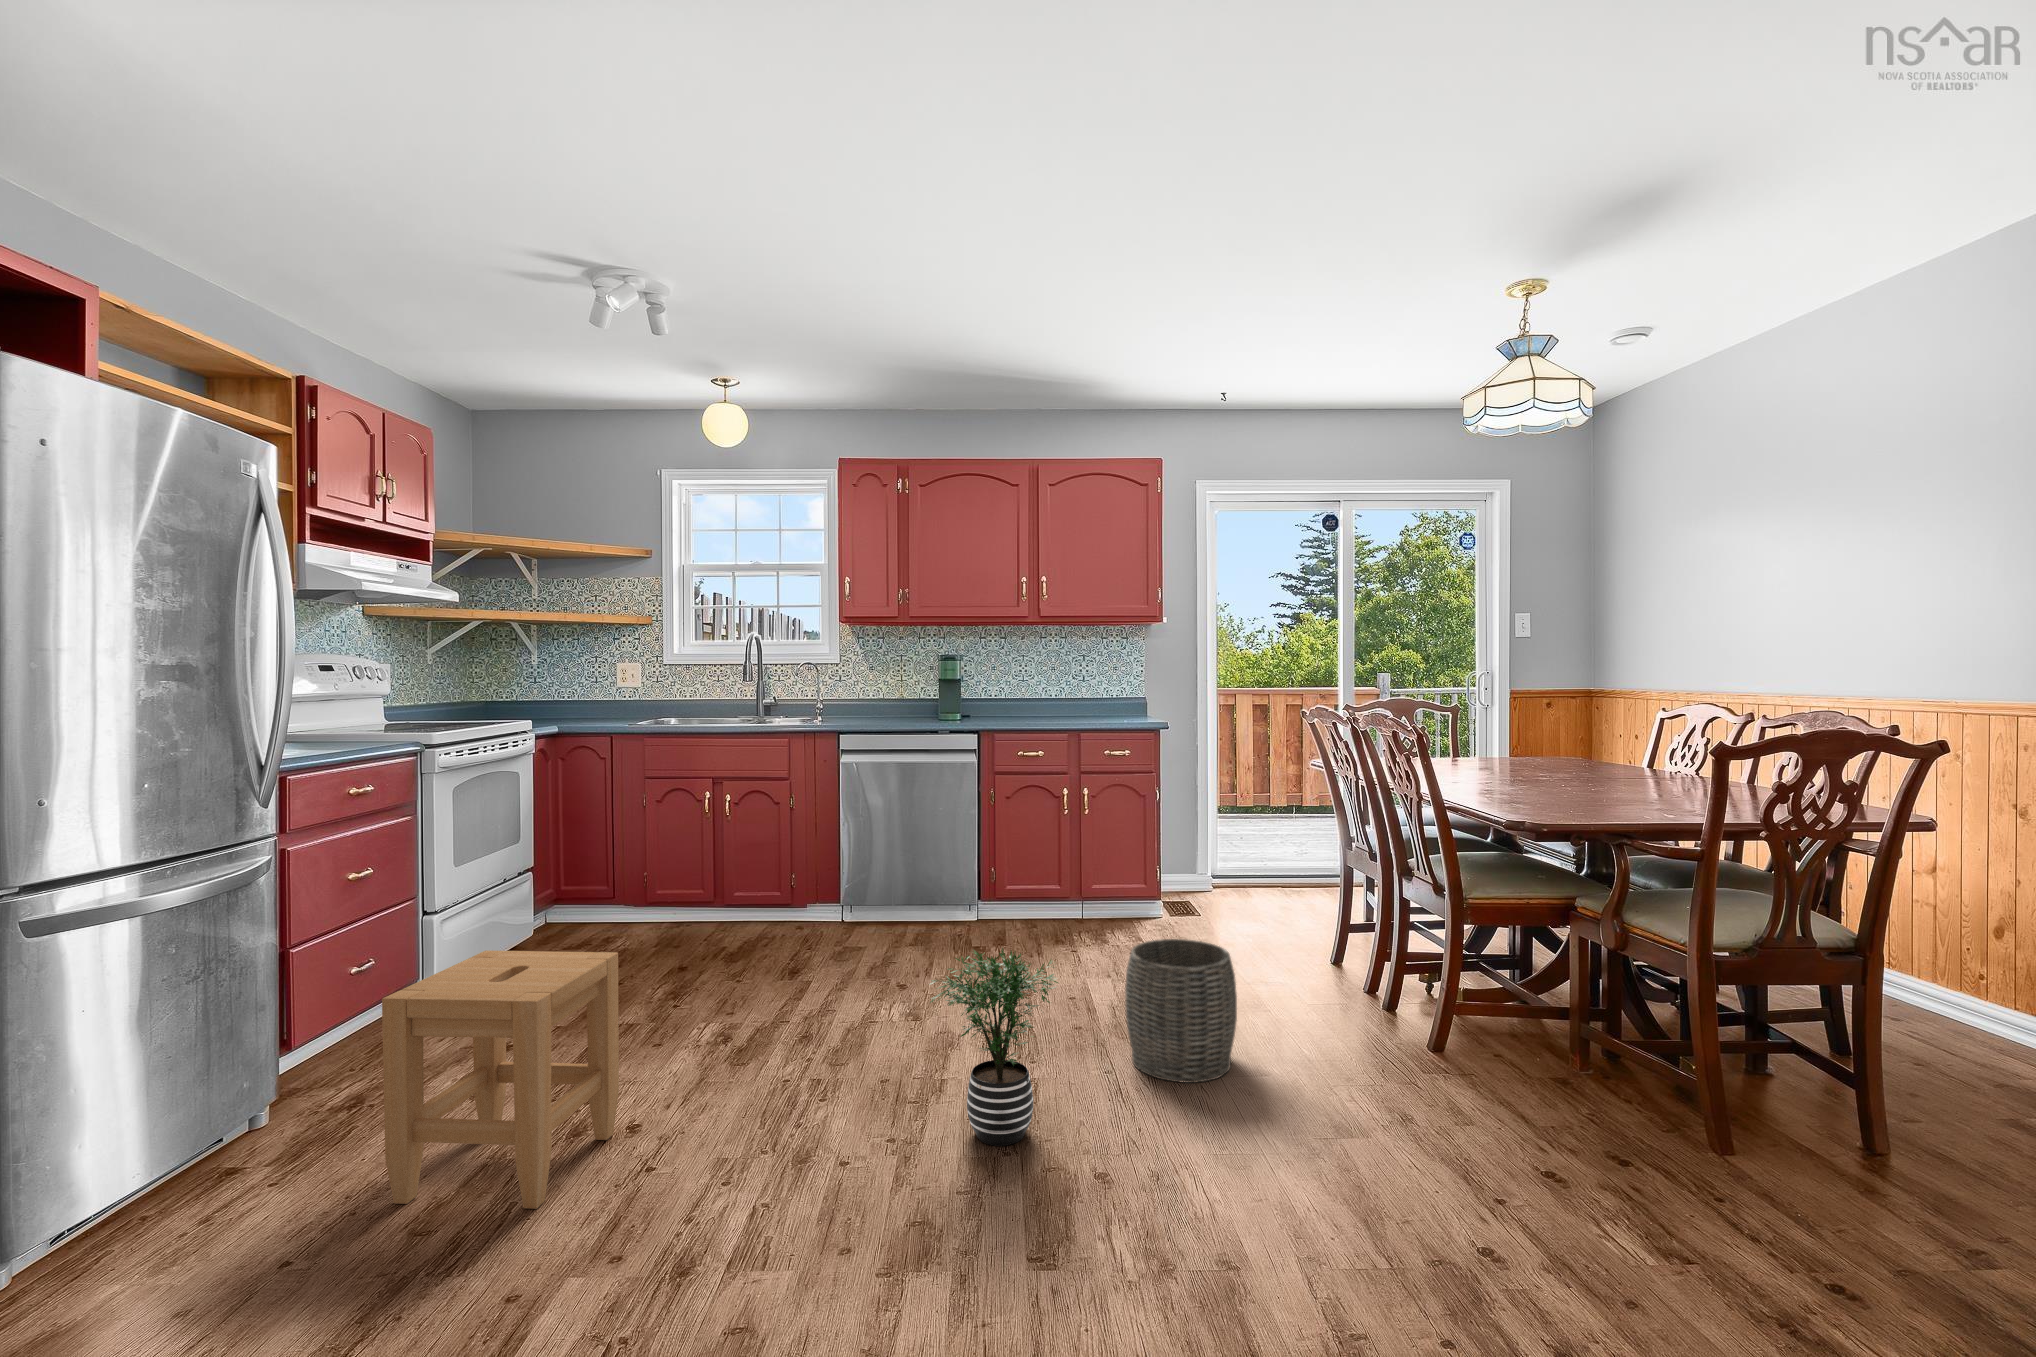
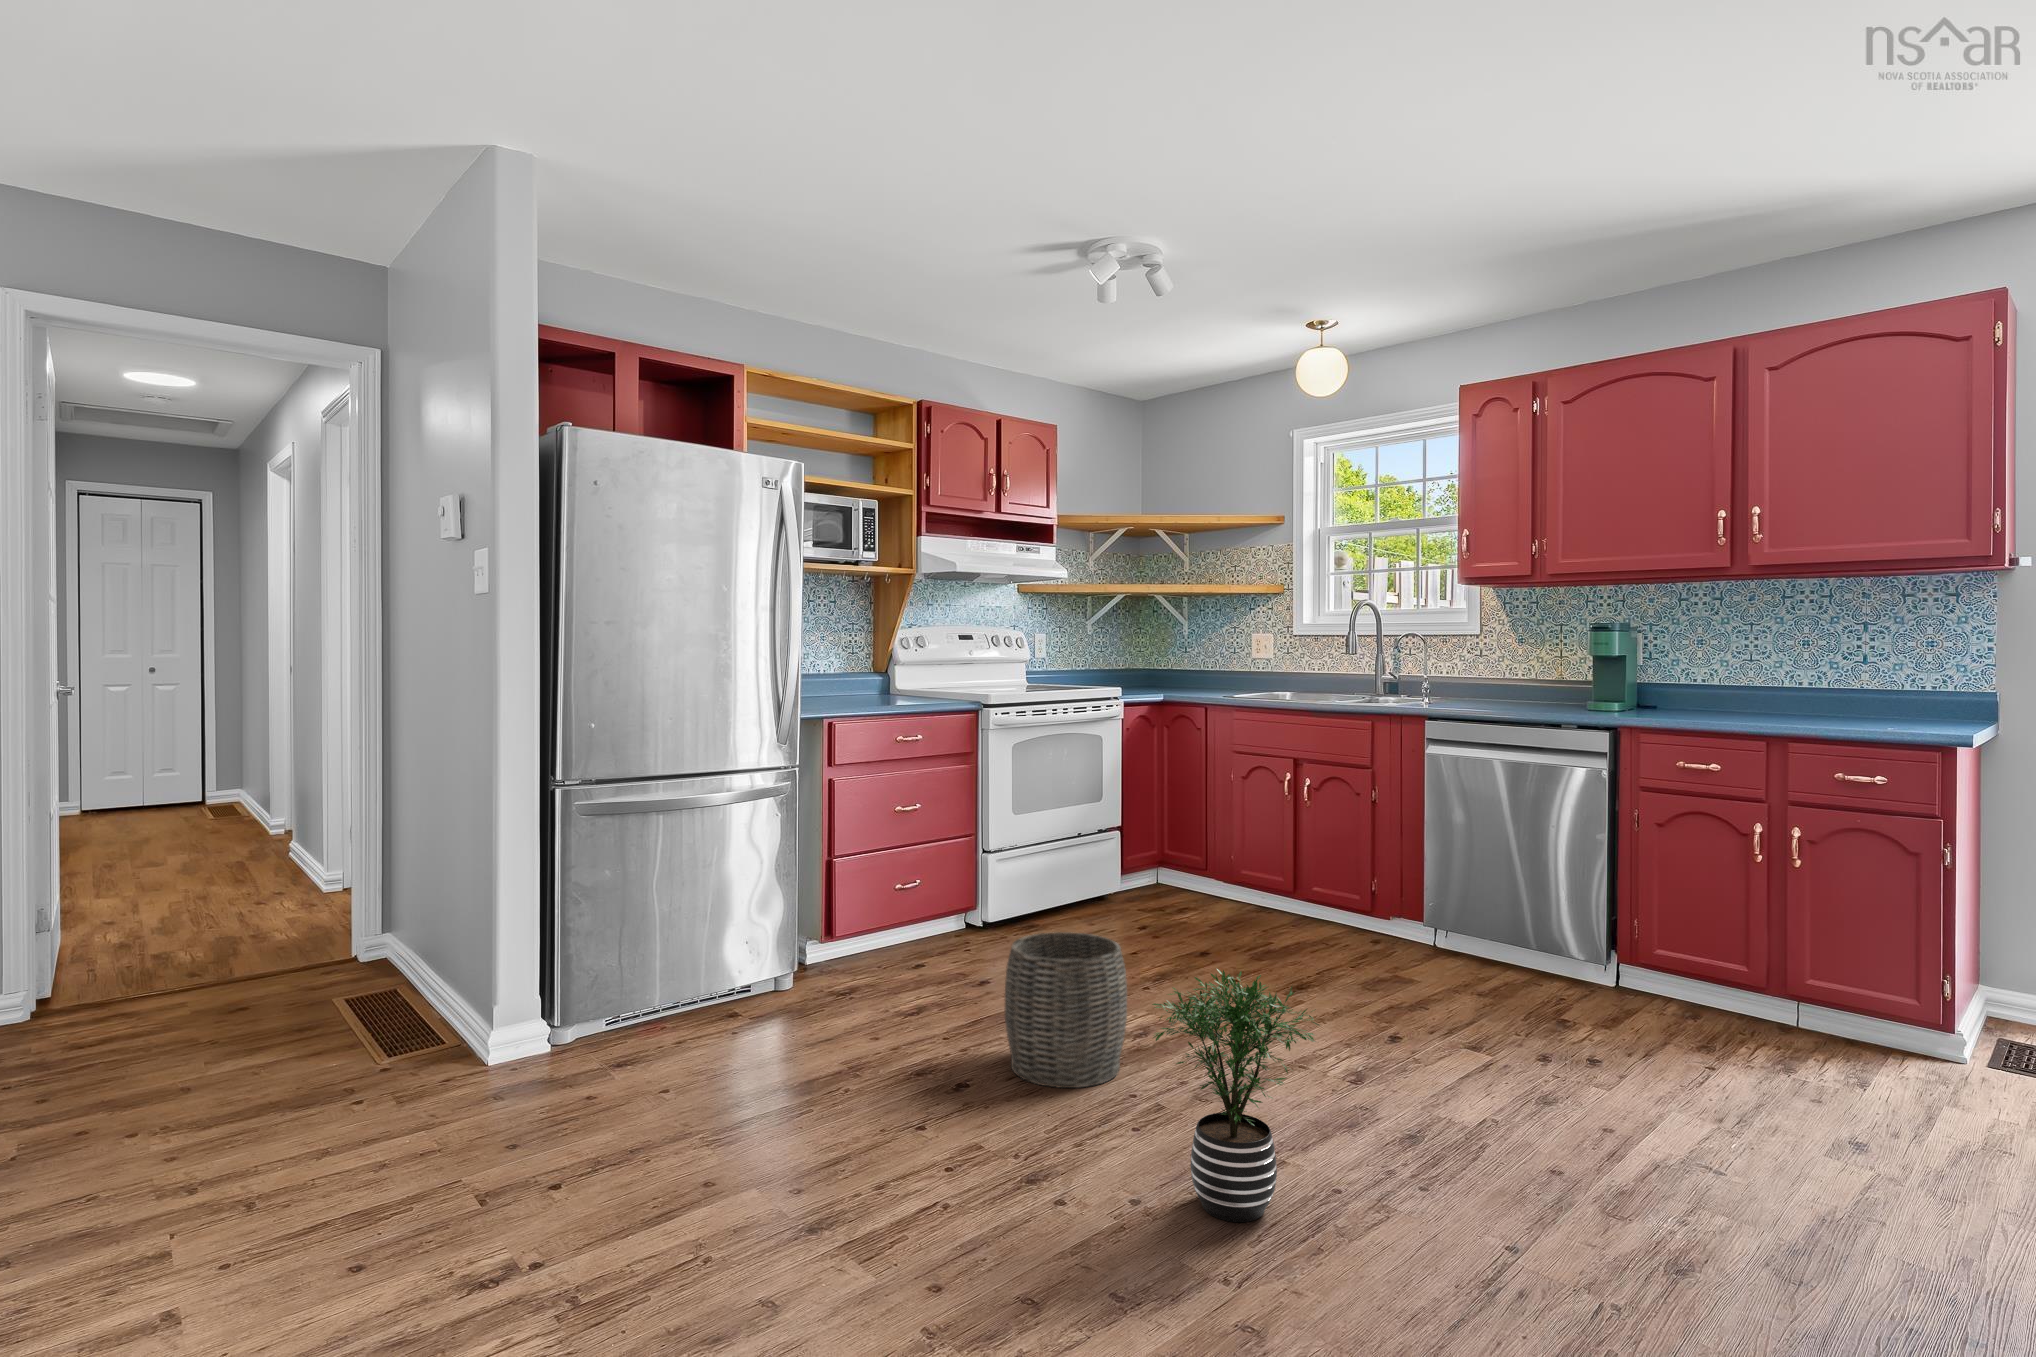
woven basket: present [1125,939,1237,1083] -> present [1005,932,1127,1088]
stool: present [382,950,619,1209] -> none [782,870,957,1087]

